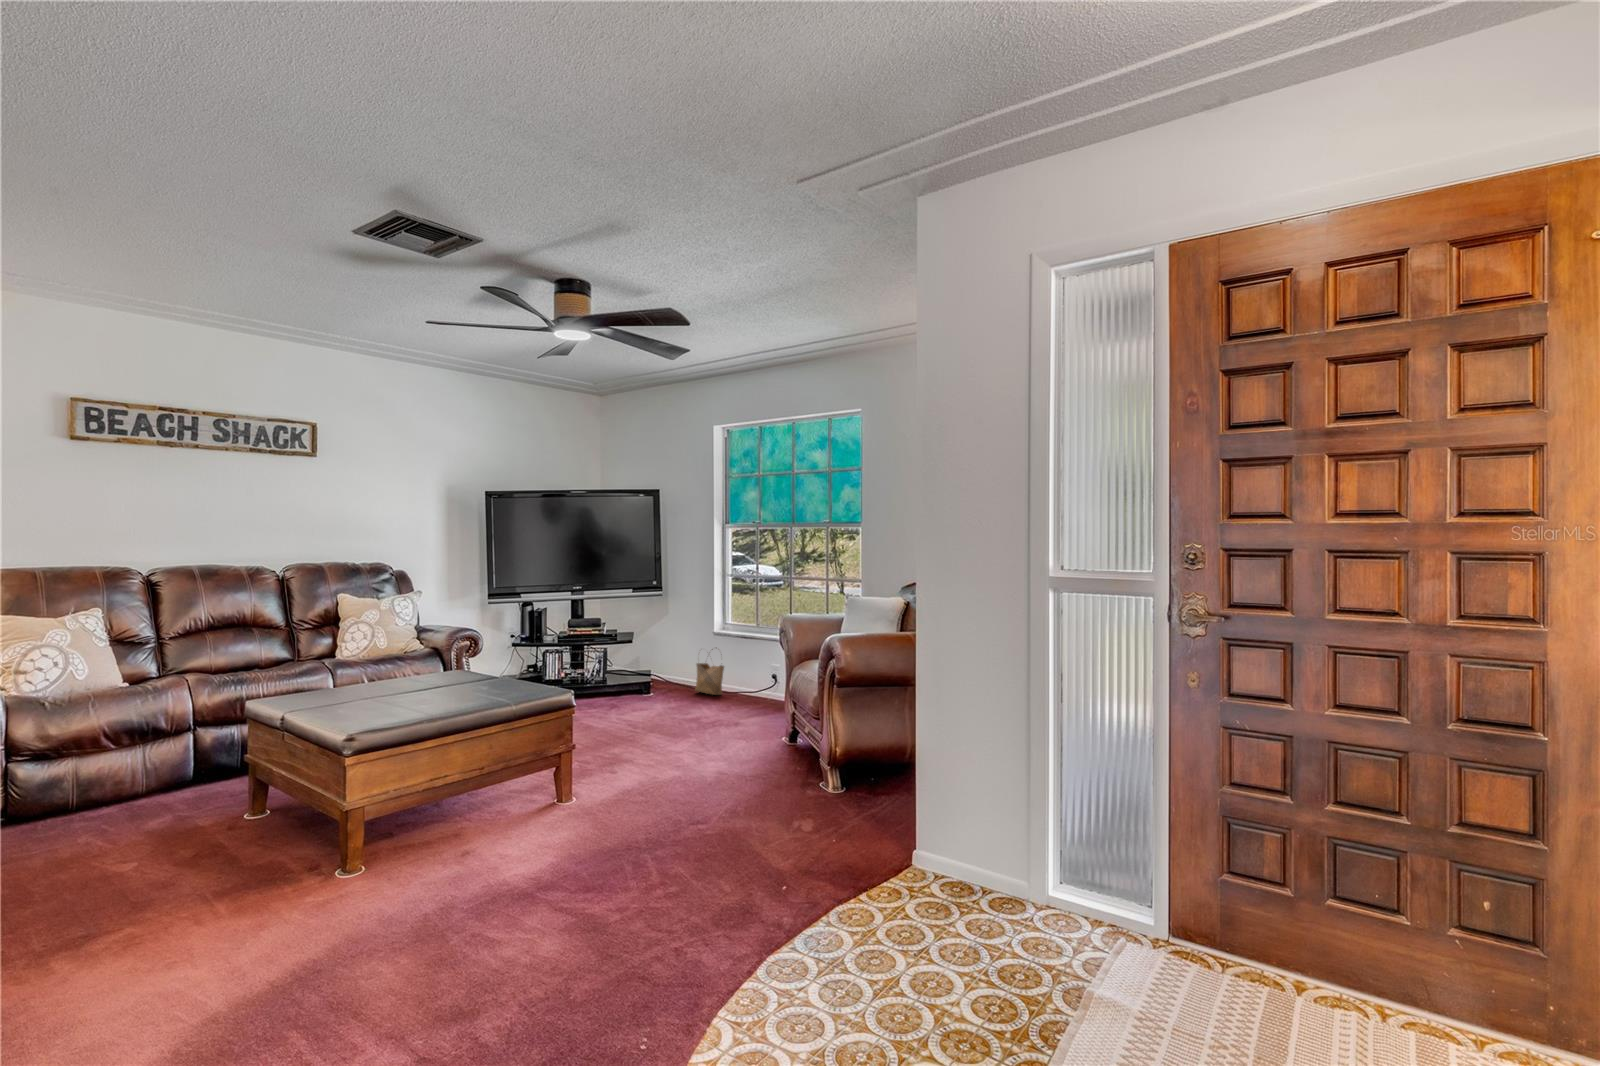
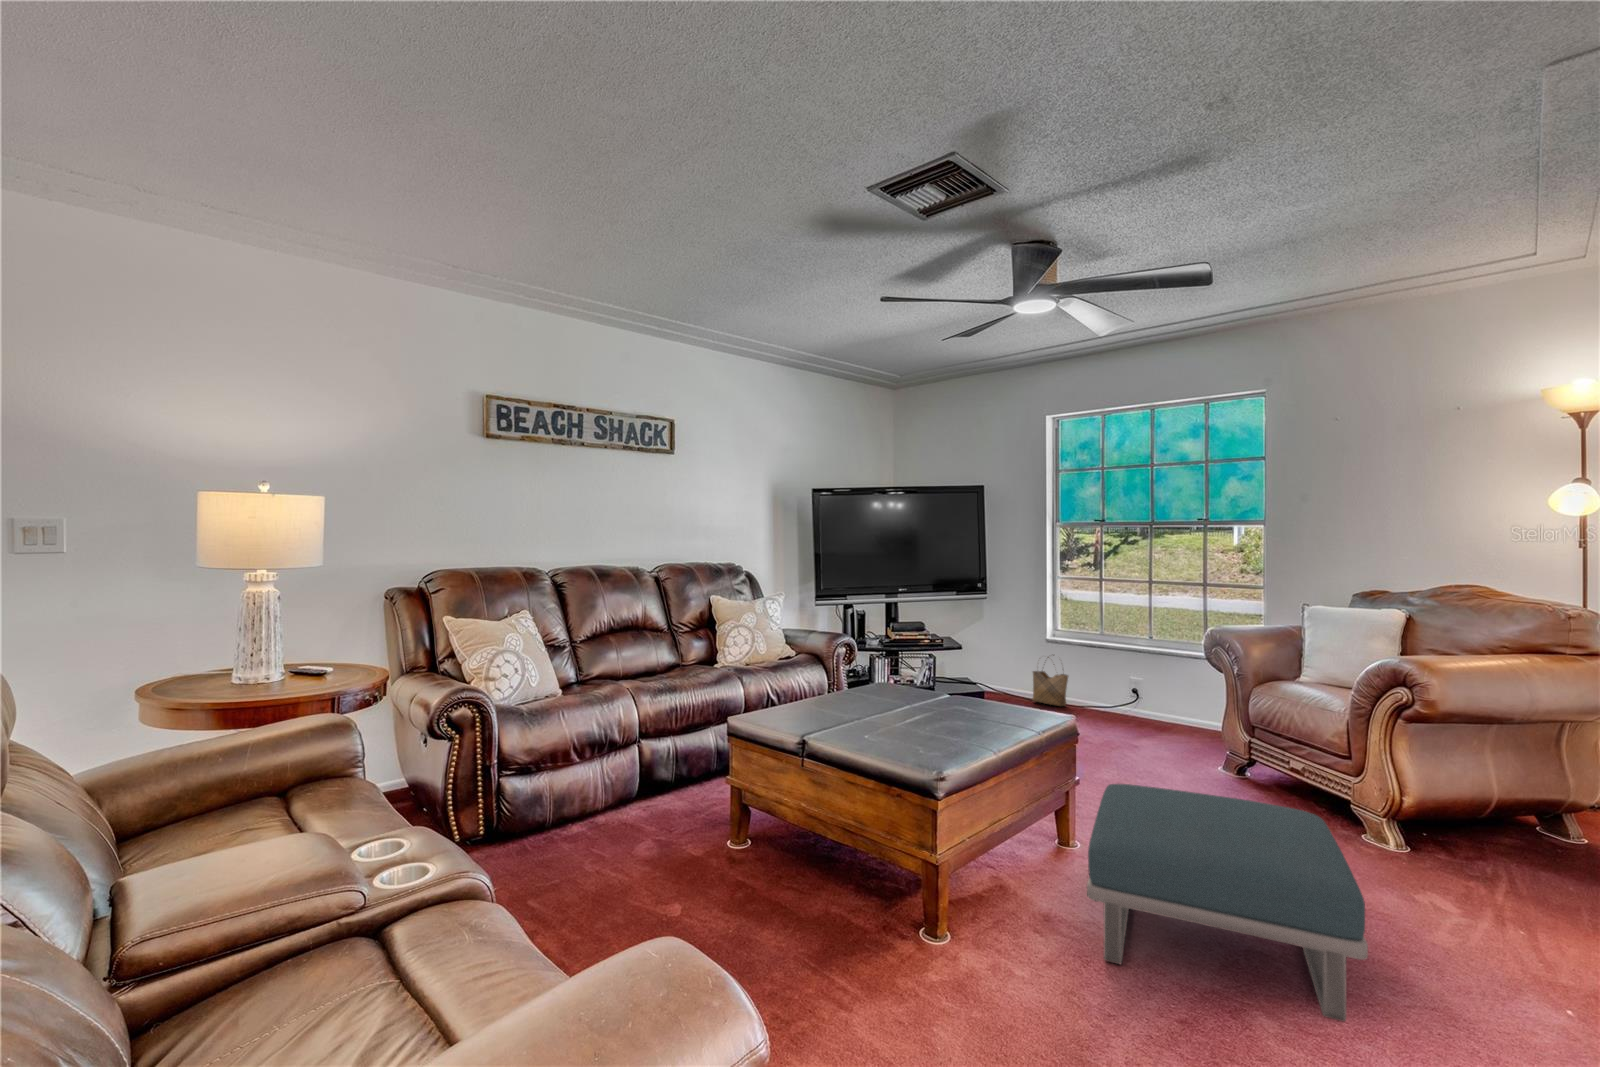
footstool: none [452,745,694,904] -> present [1087,784,1368,1021]

